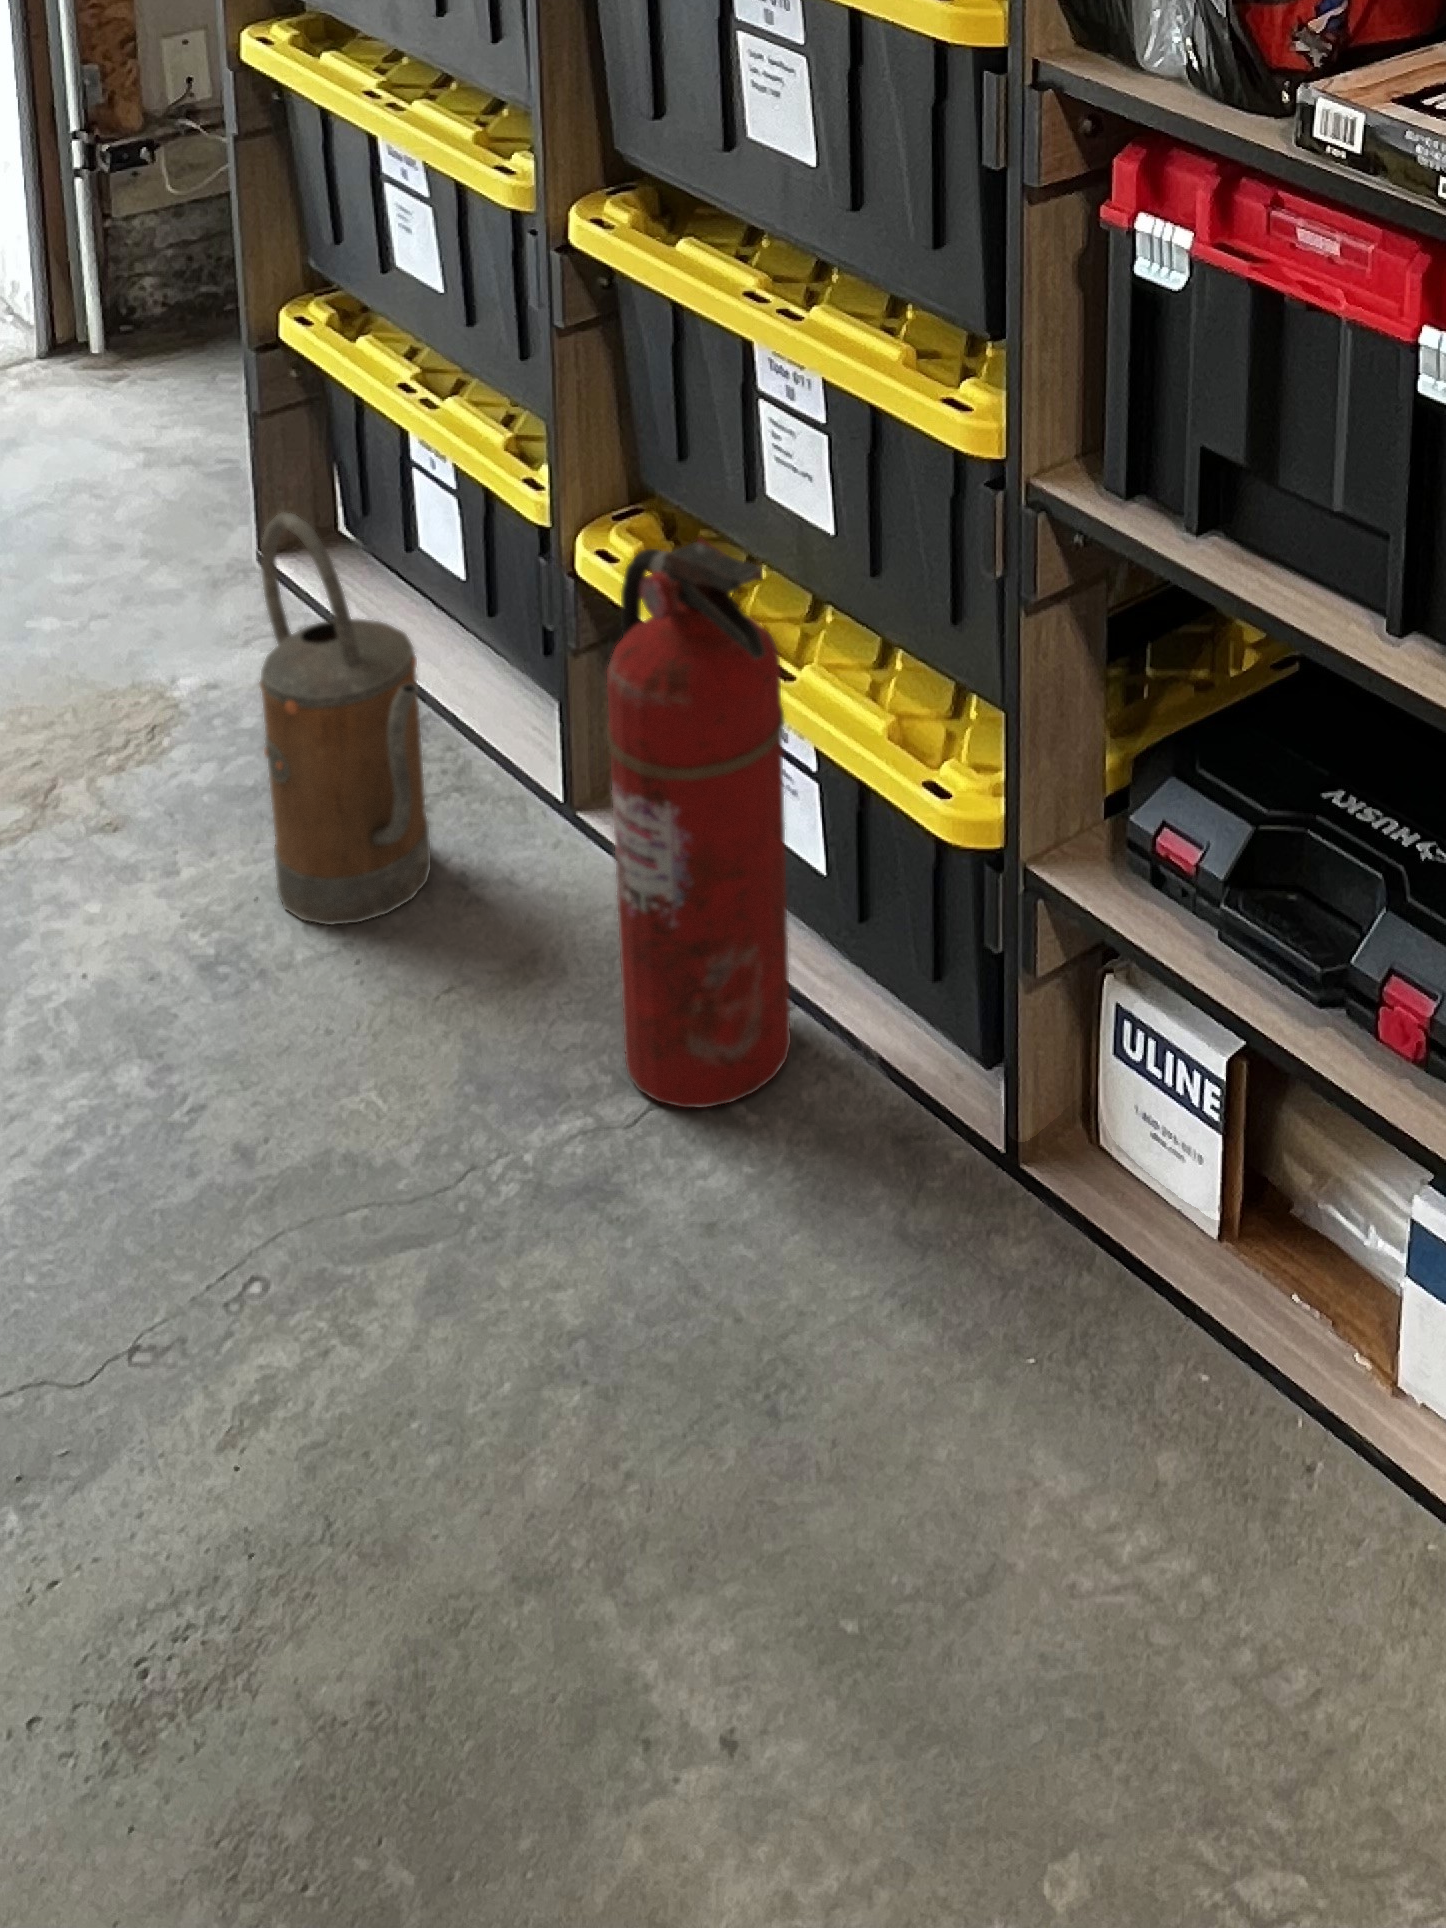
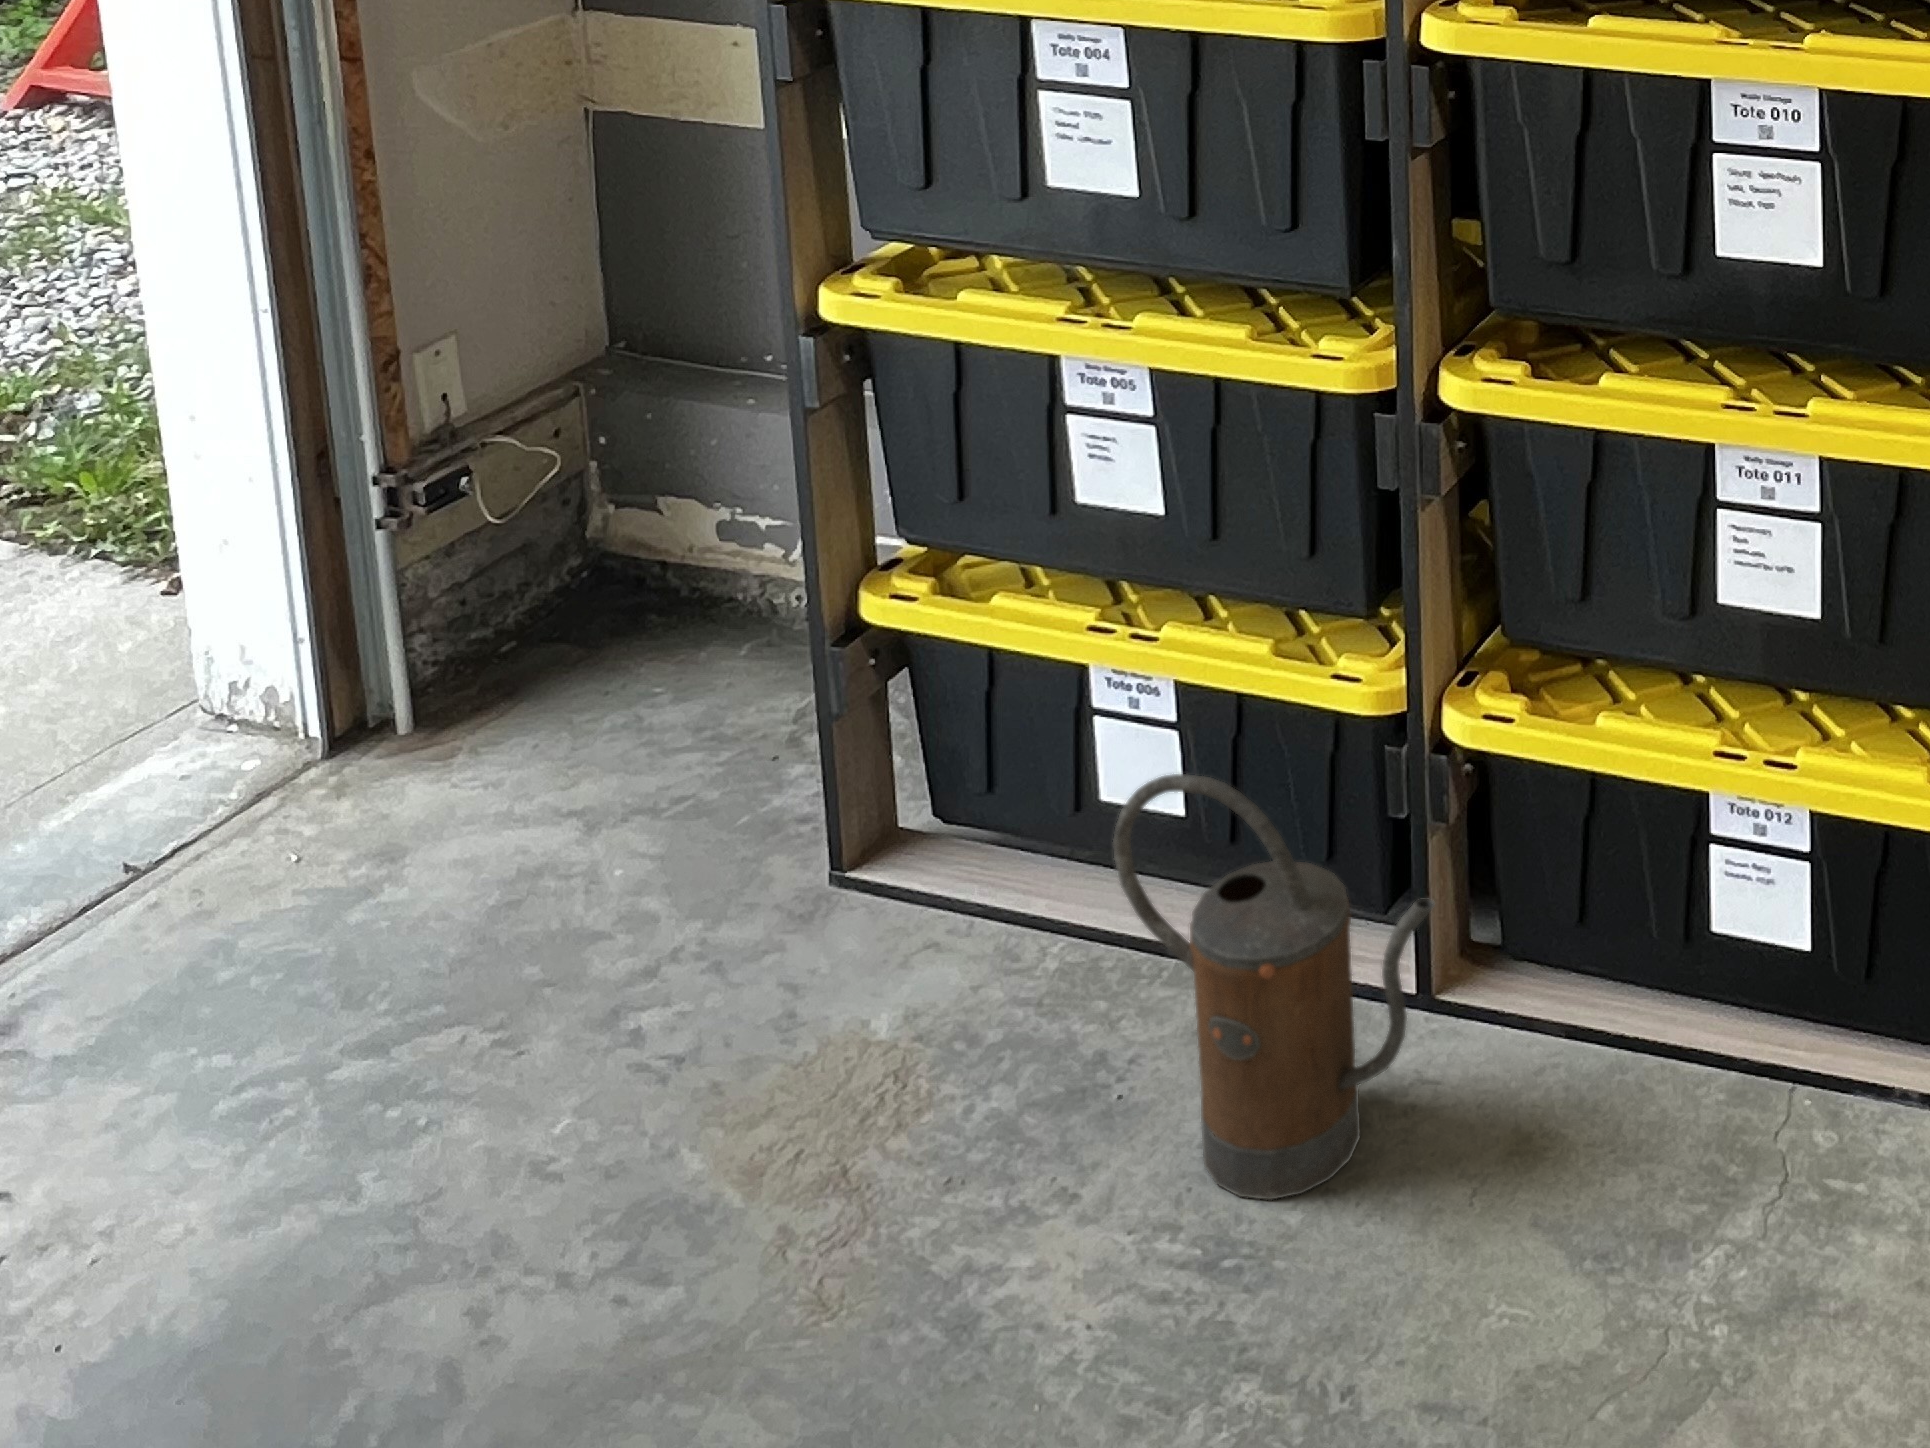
fire extinguisher: present [607,539,790,1108] -> none [1670,651,1893,1218]

